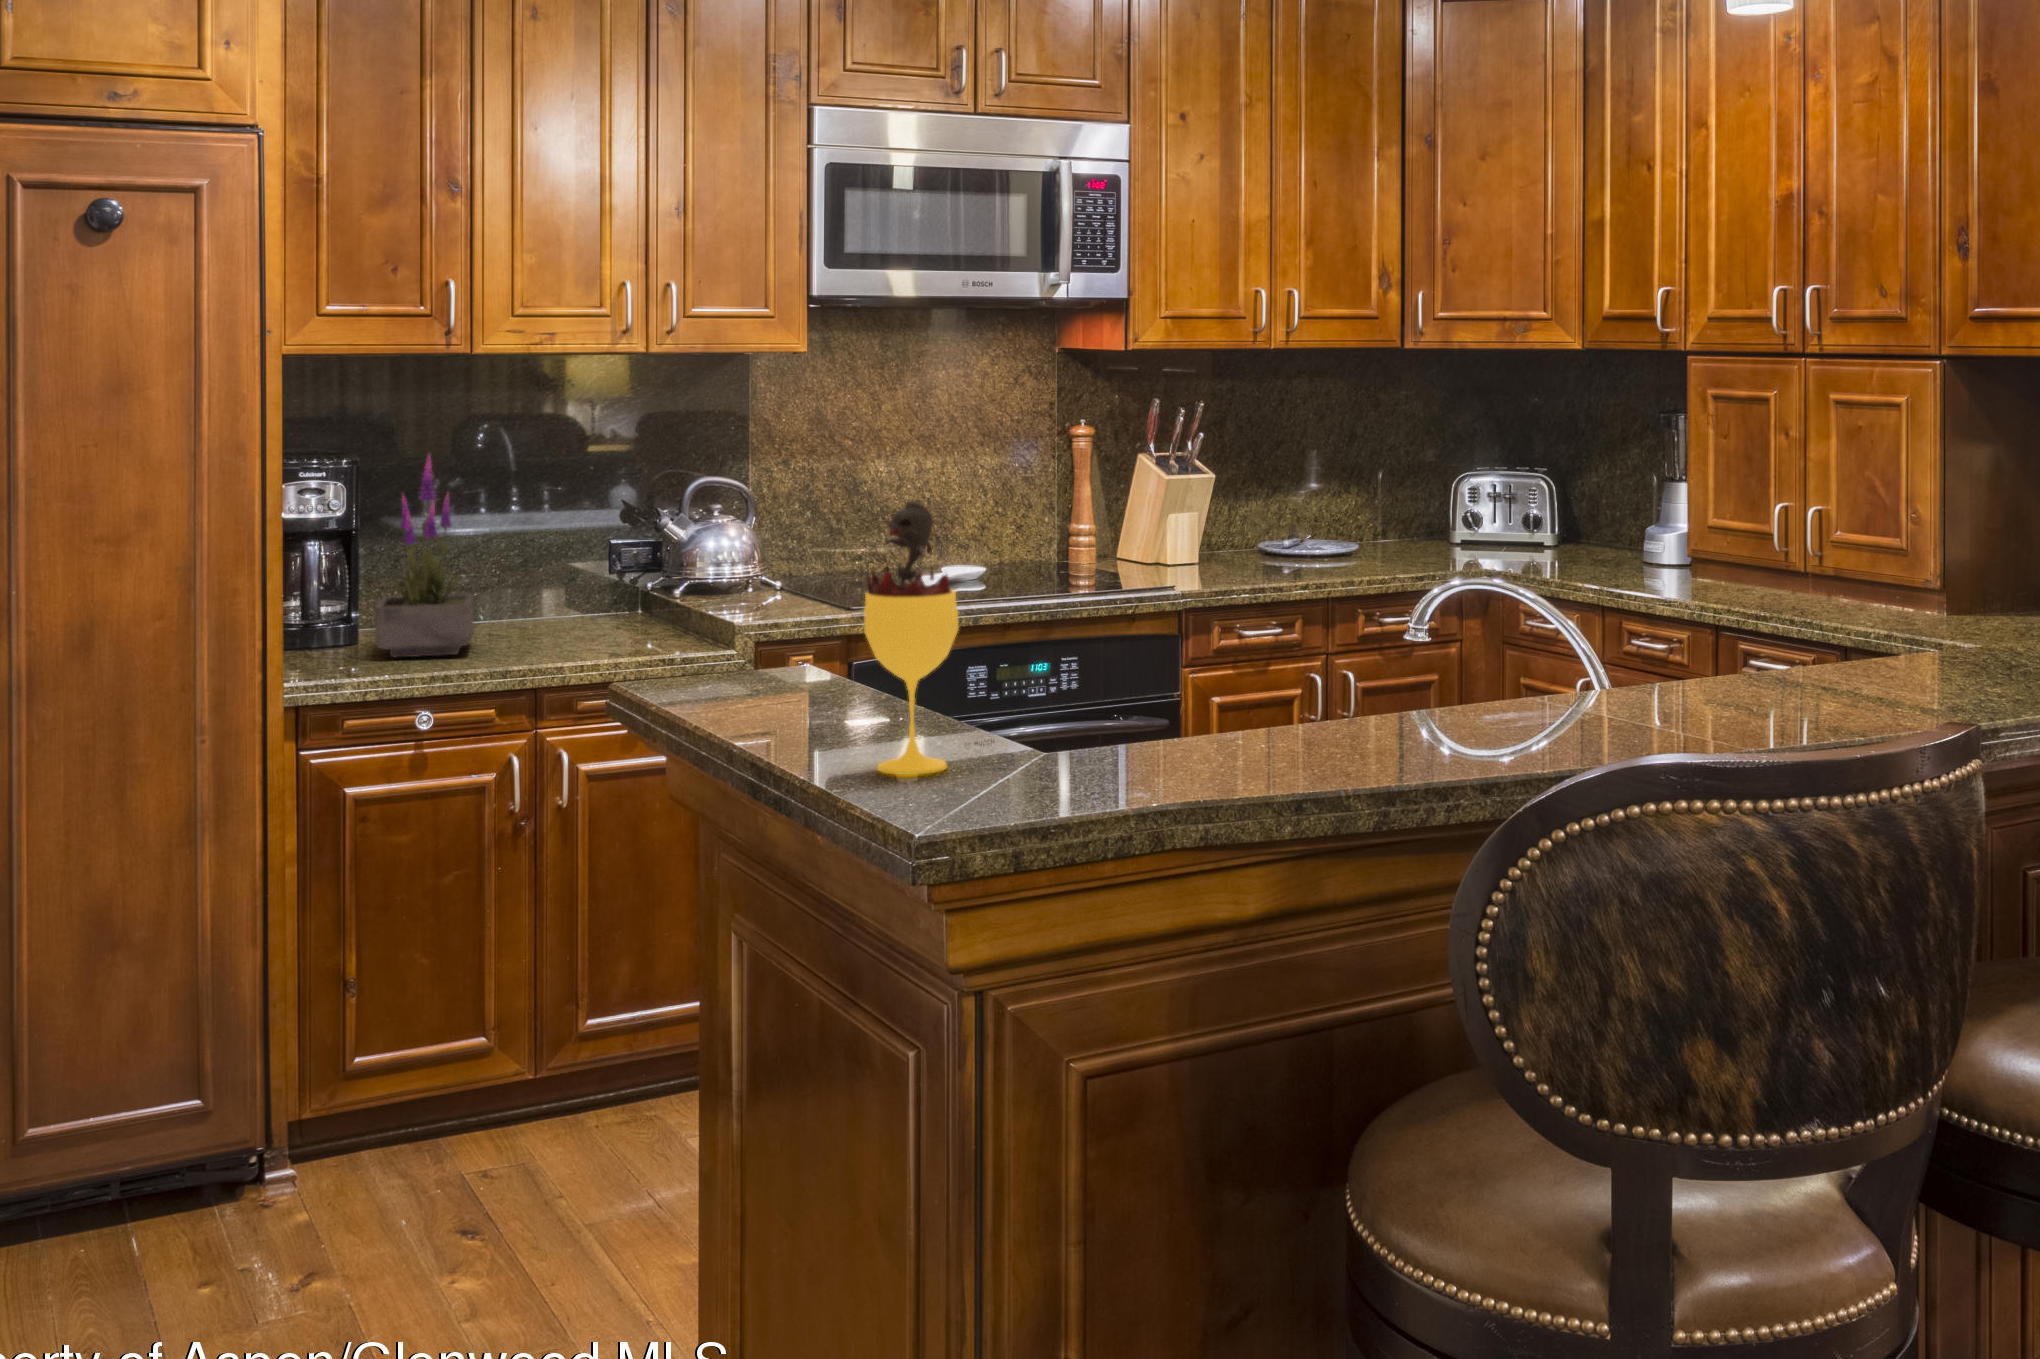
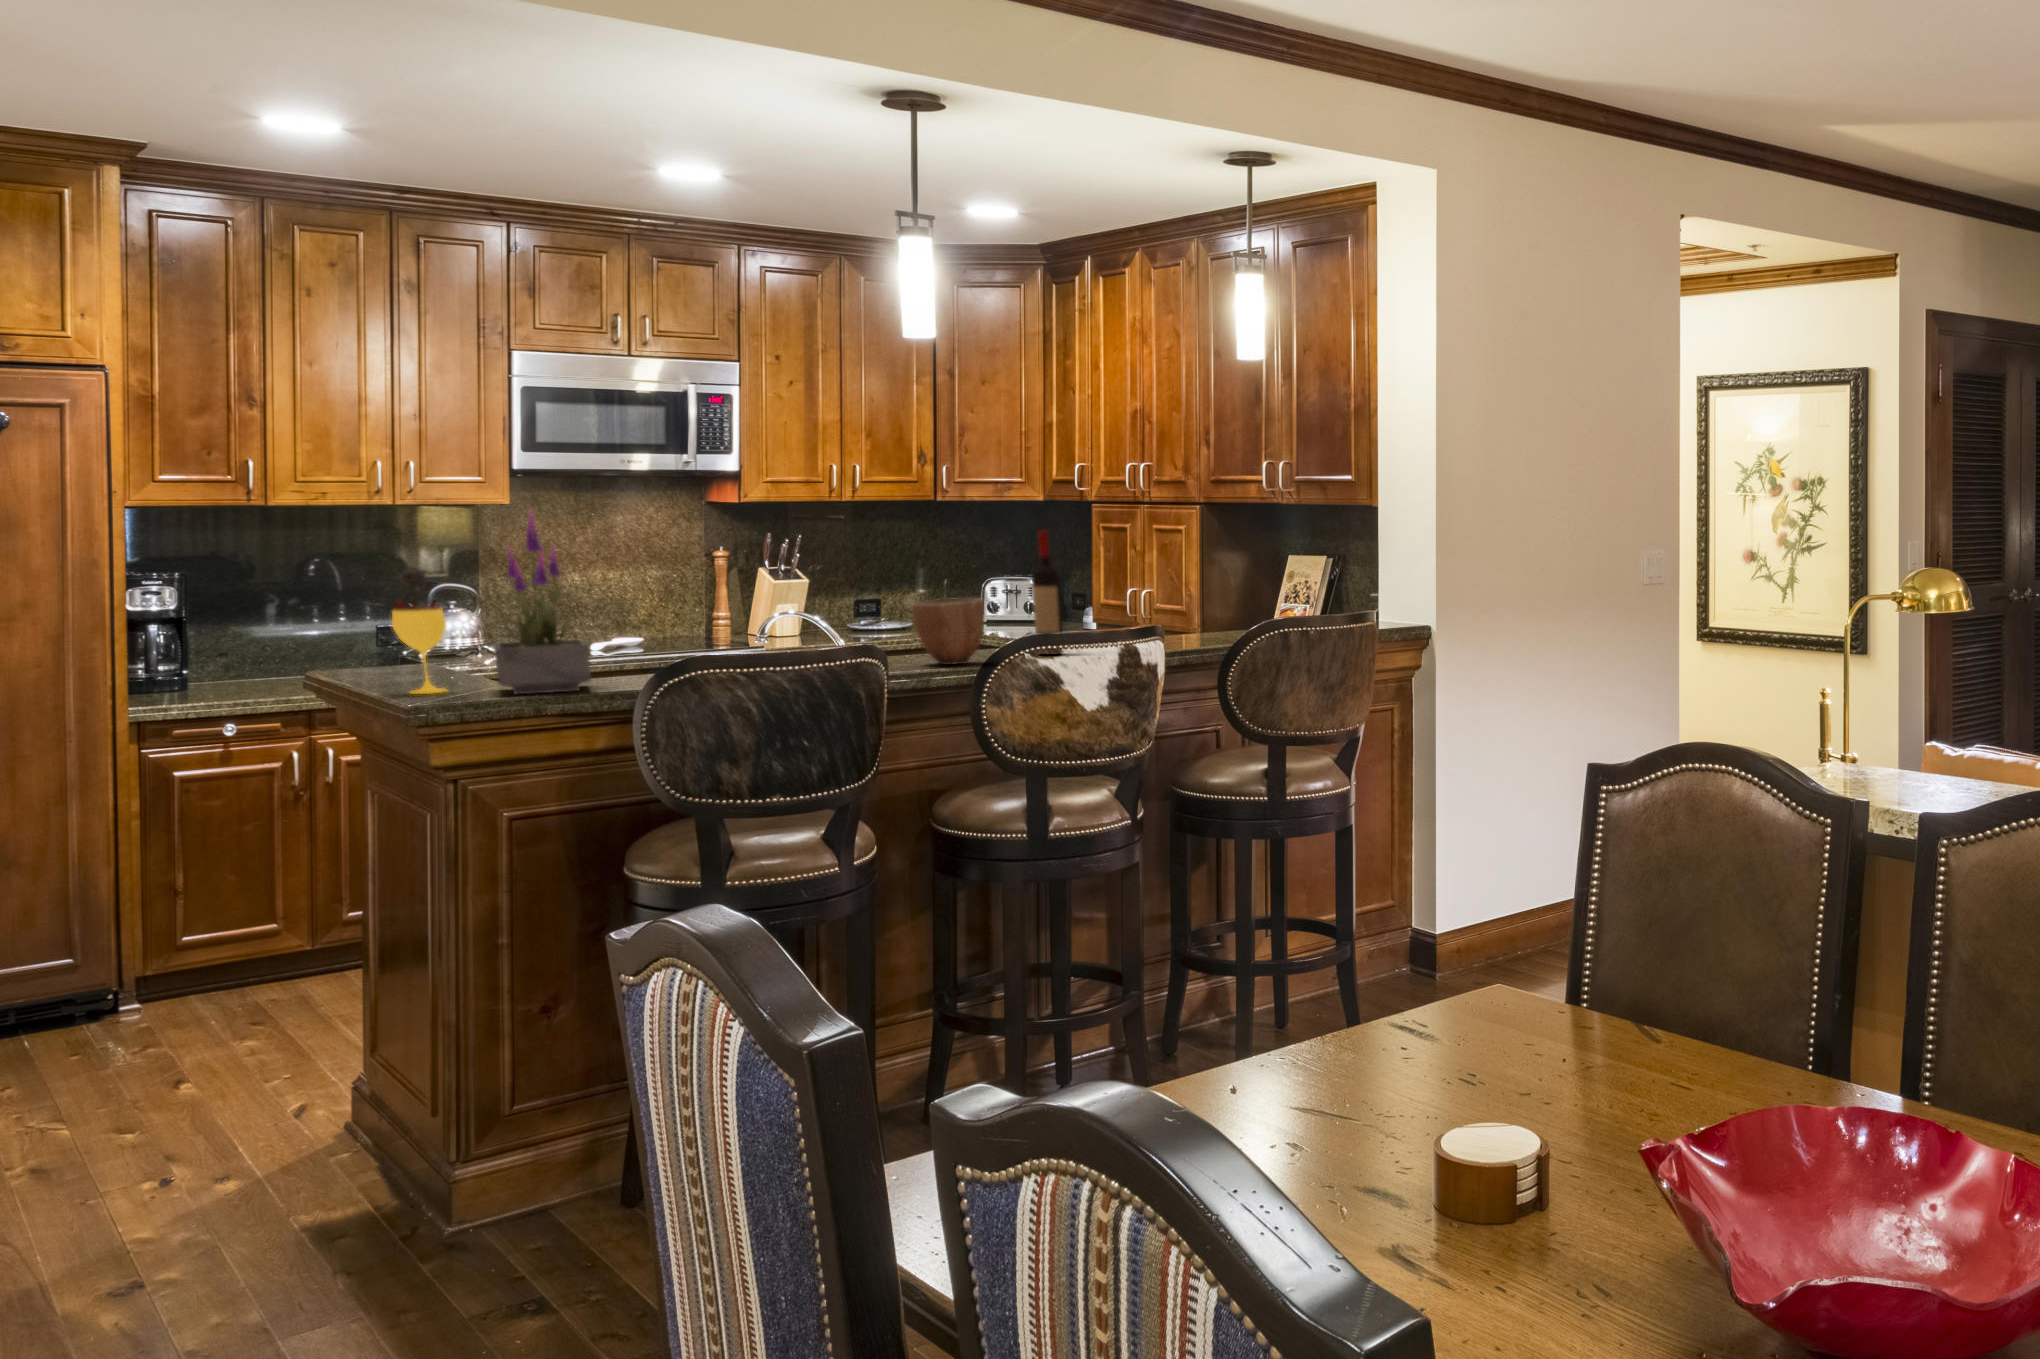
wine bottle: none [1926,416,1988,674] -> present [1032,531,1063,654]
potted plant: present [375,457,474,657] -> present [494,508,591,694]
decorative bowl: none [1752,558,1906,704] -> present [911,598,984,665]

